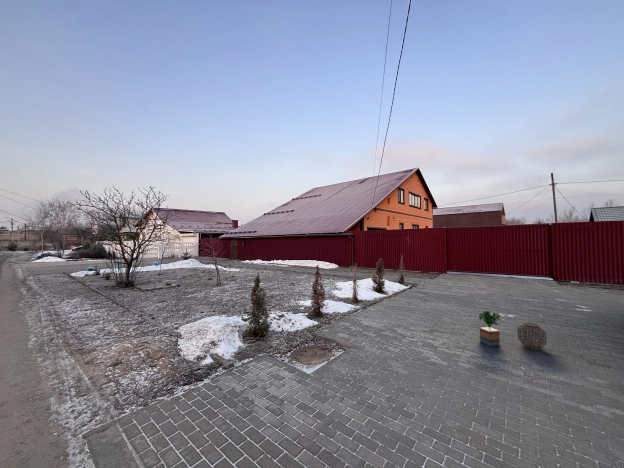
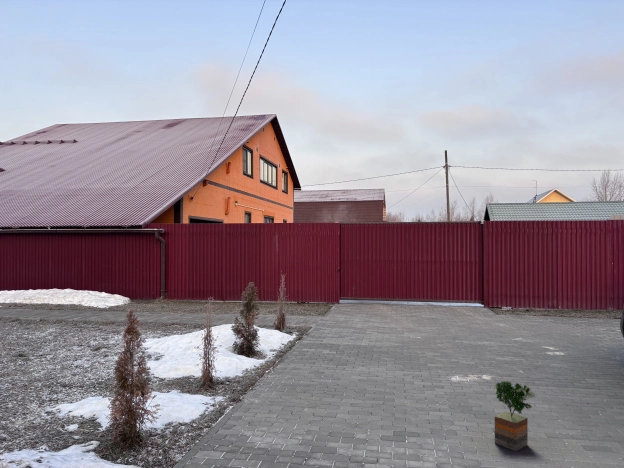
woven basket: present [517,323,547,350] -> none [547,393,593,443]

